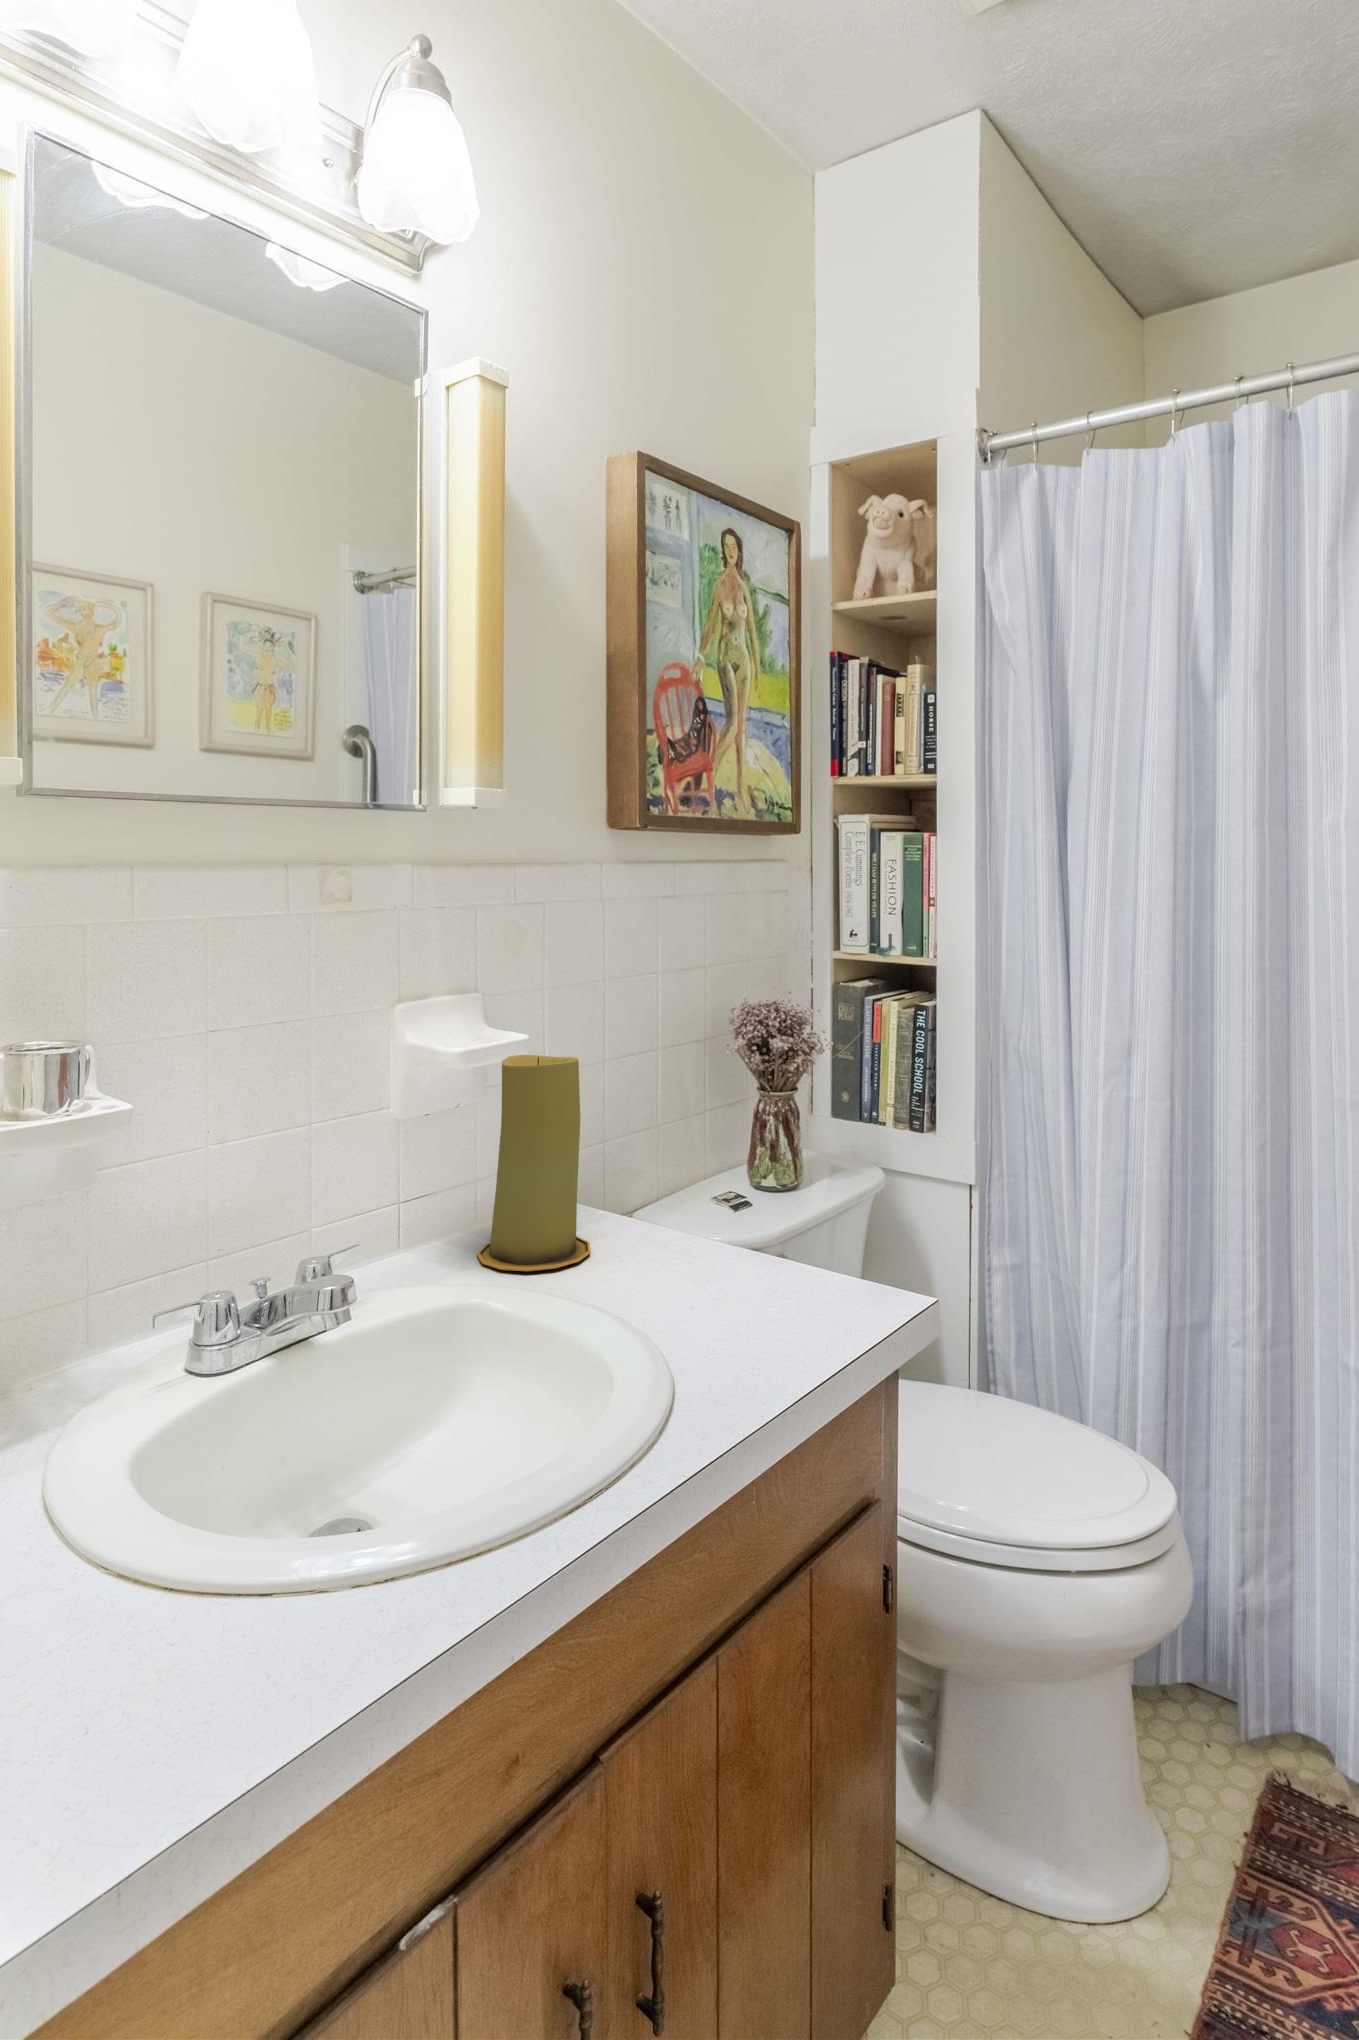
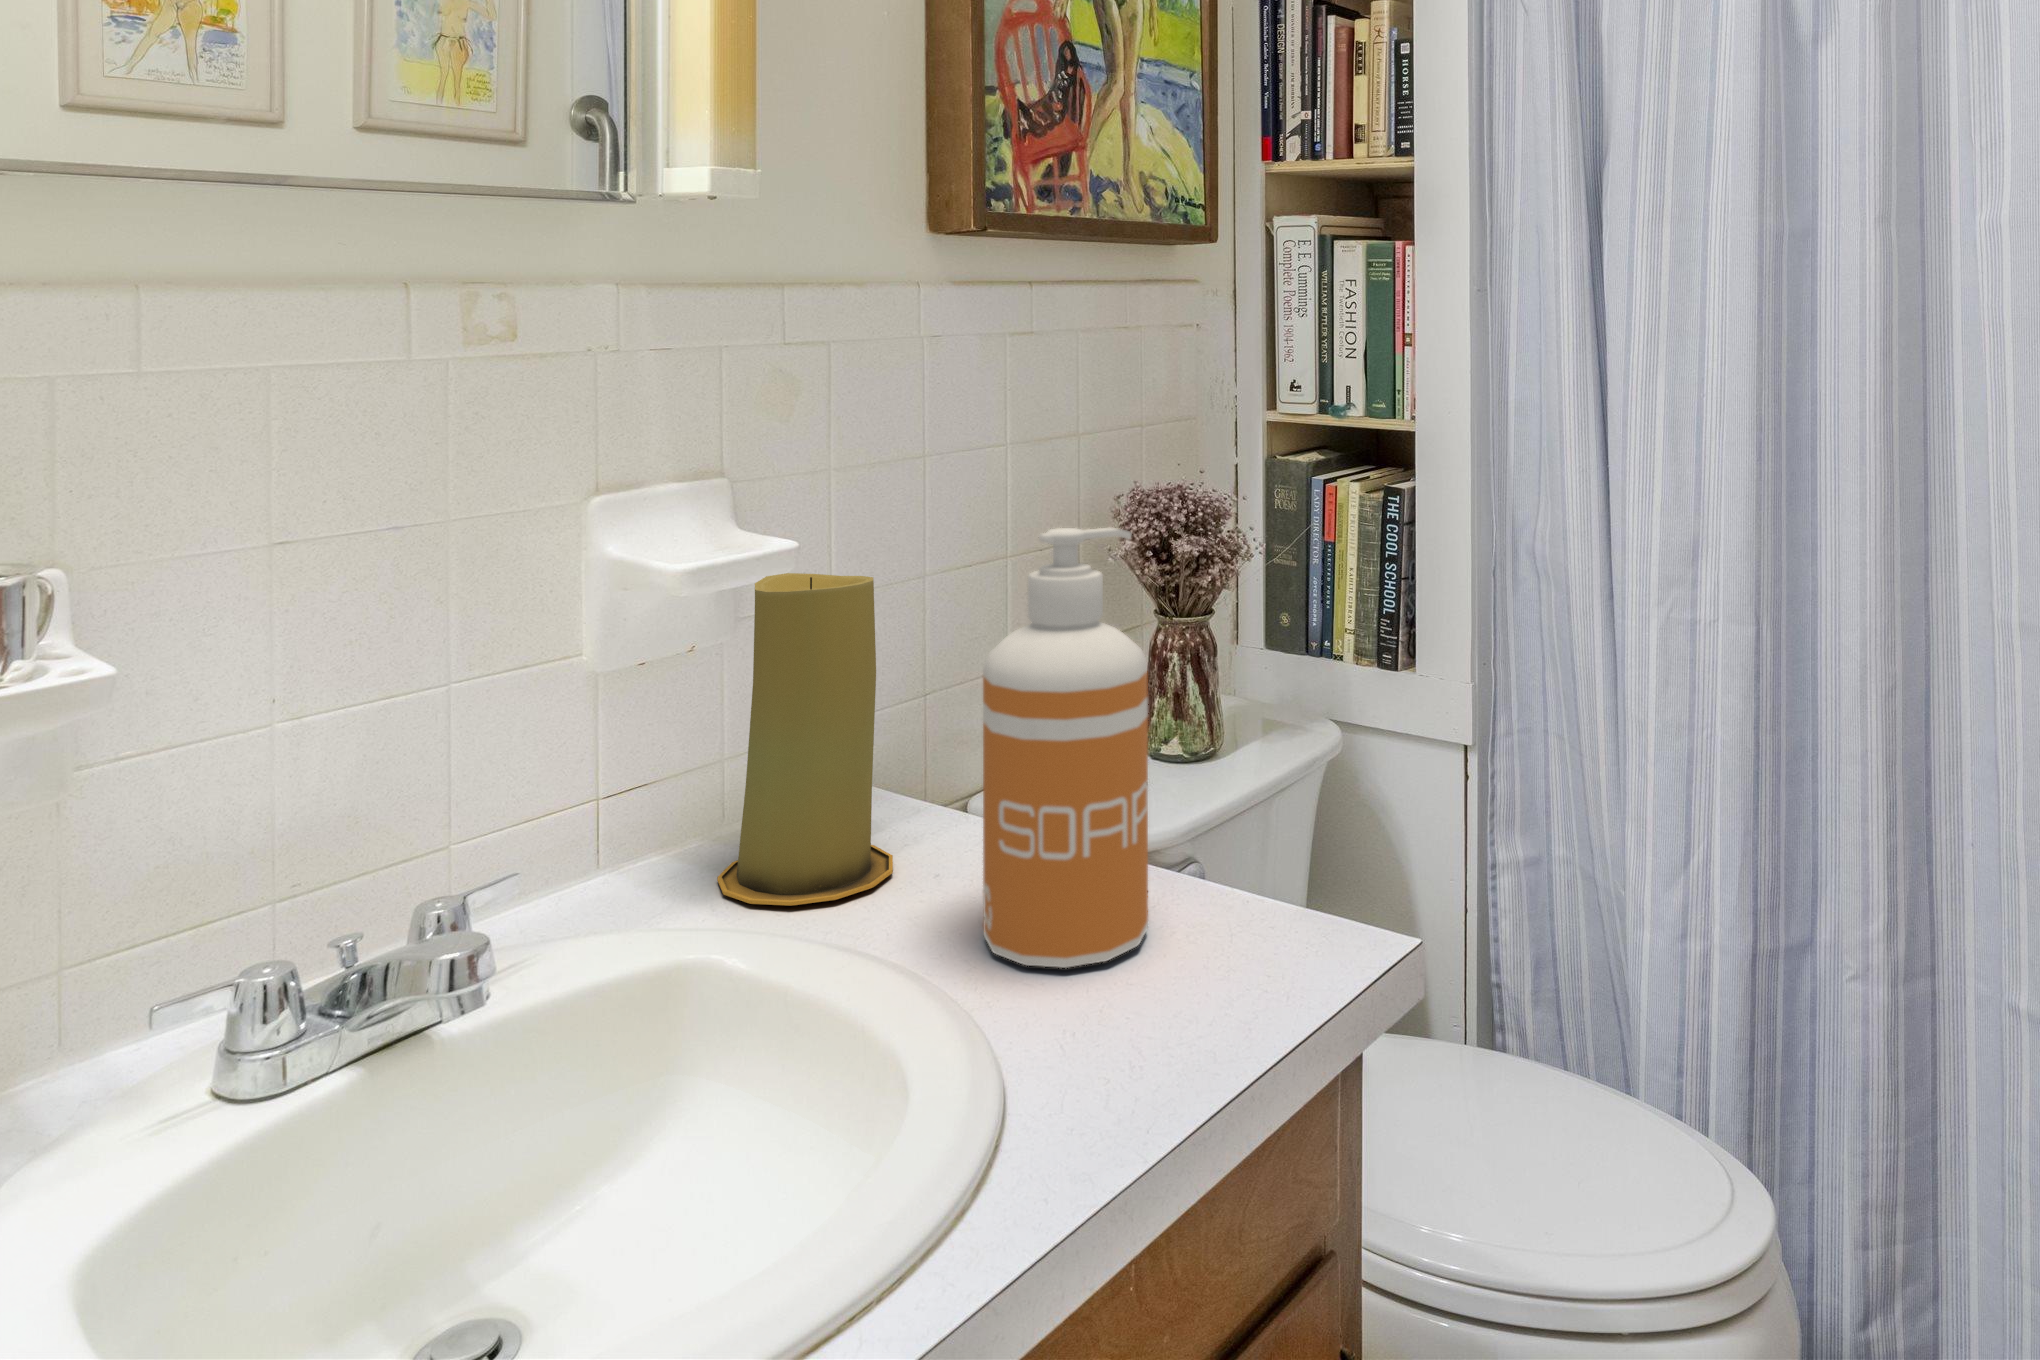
soap dispenser: none [654,1026,761,1312] -> present [983,528,1148,968]

